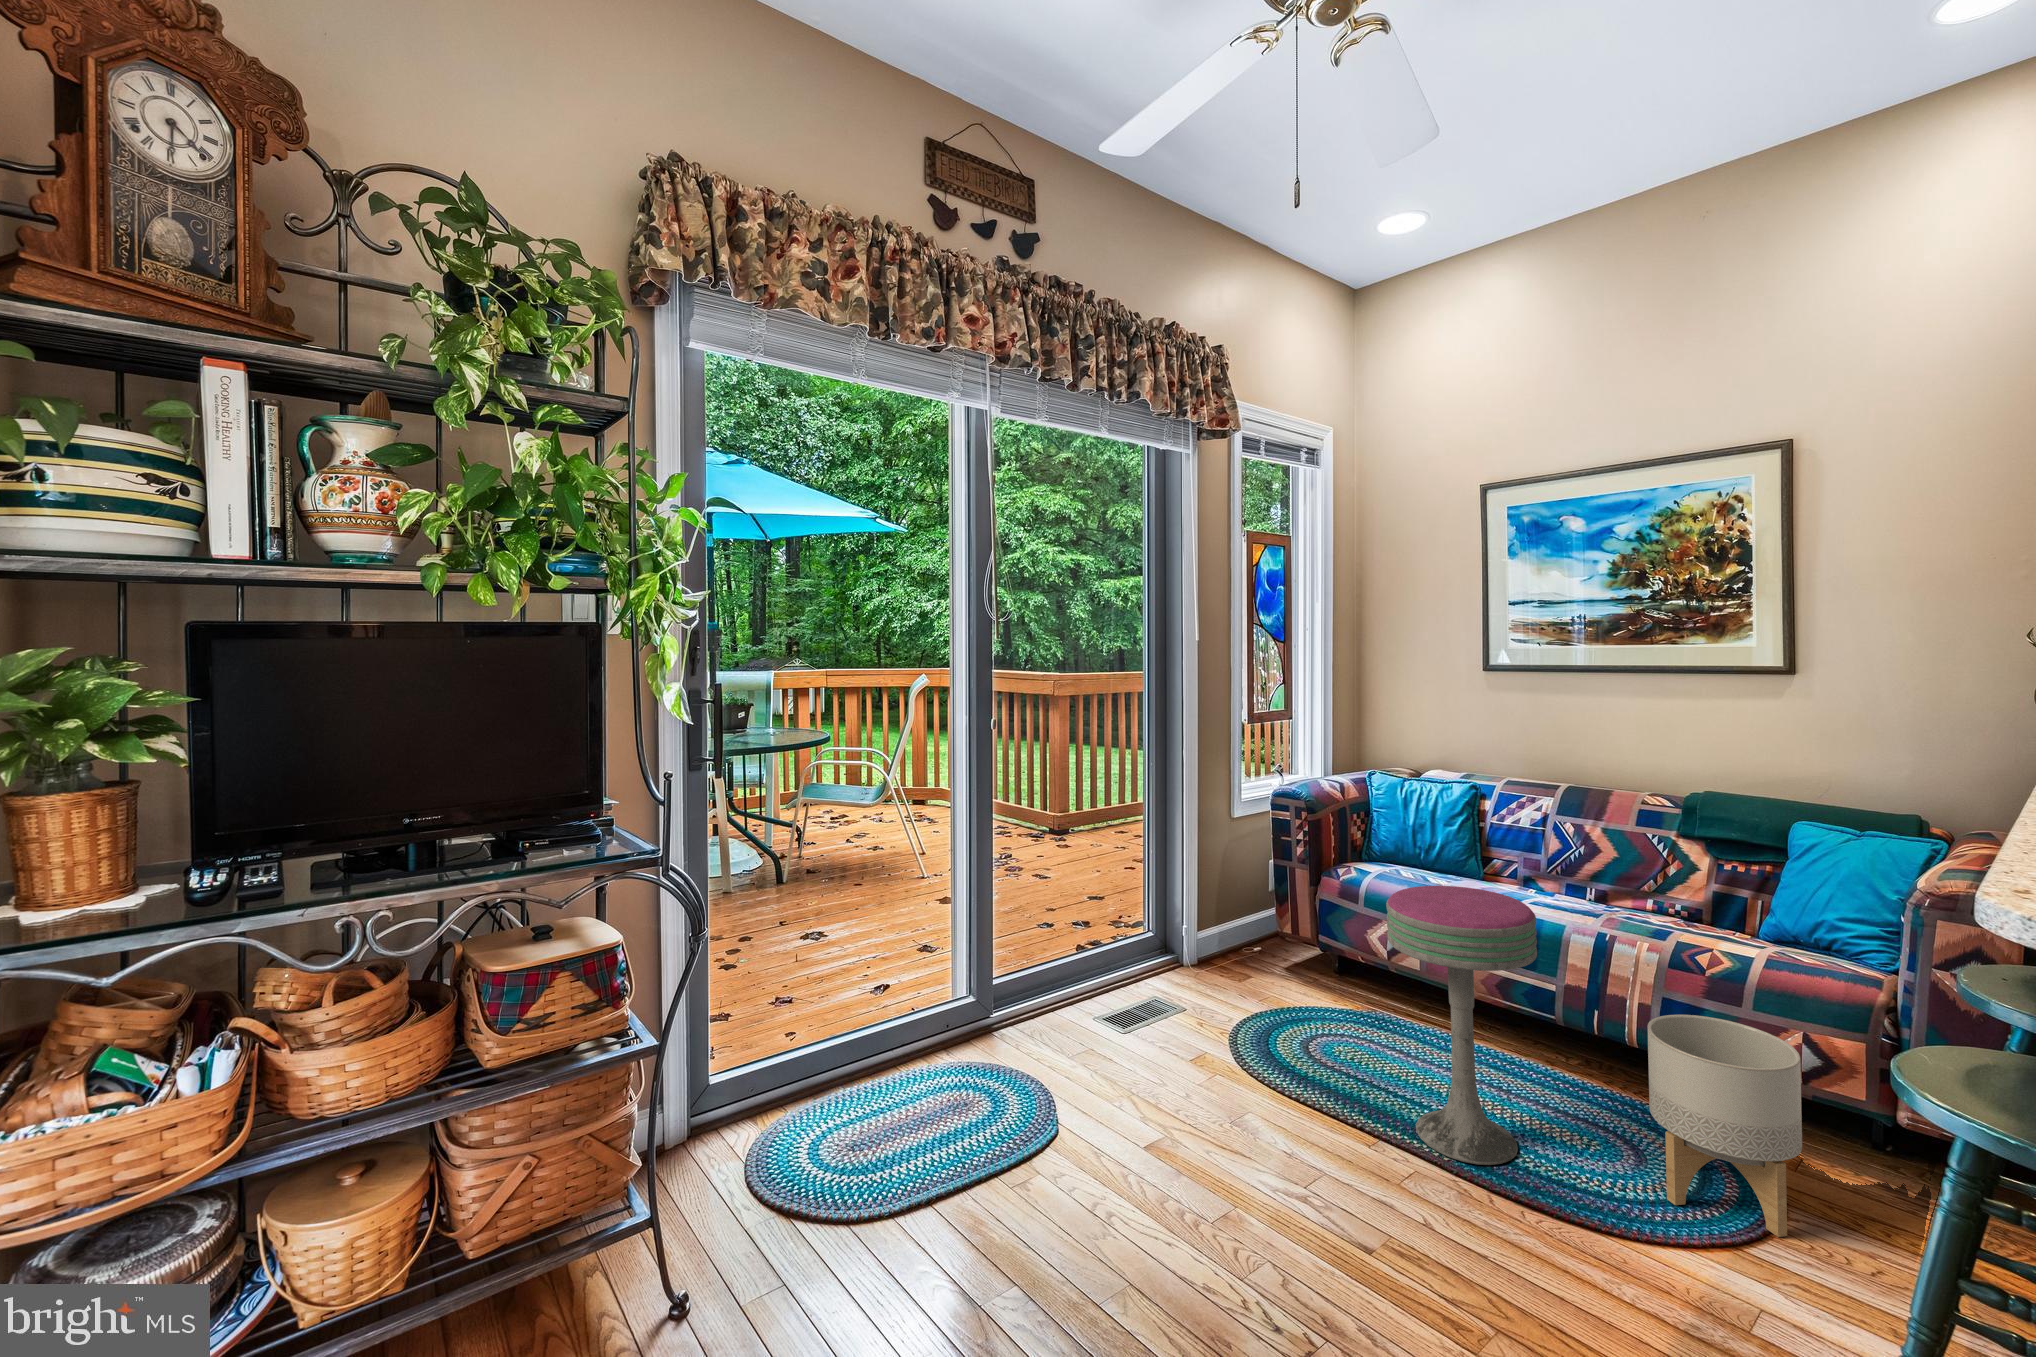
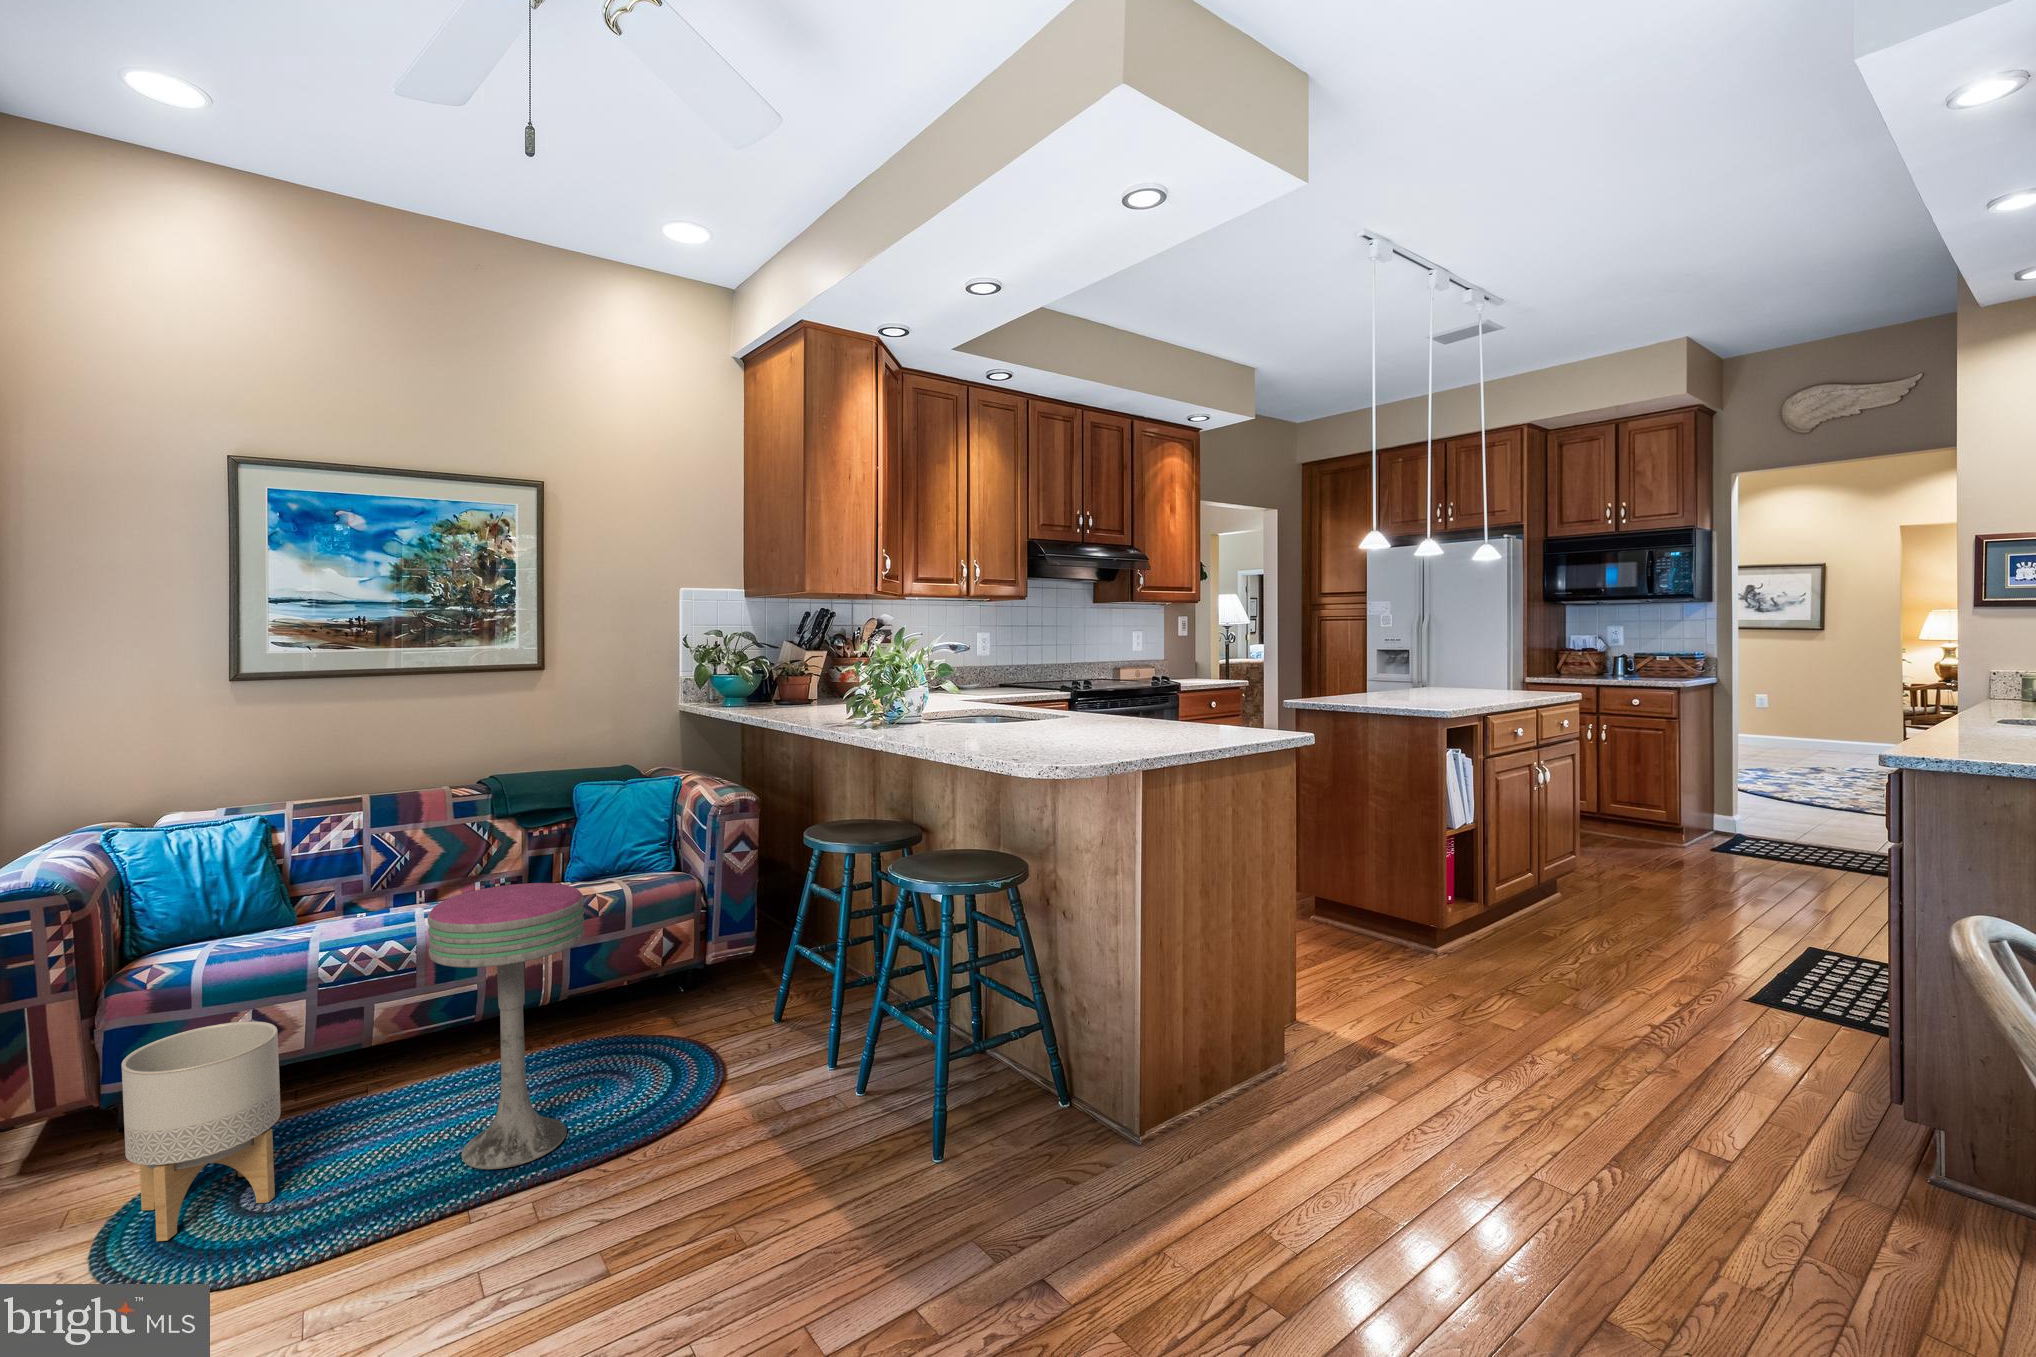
planter: present [1648,1015,1802,1237] -> present [122,1021,281,1241]

